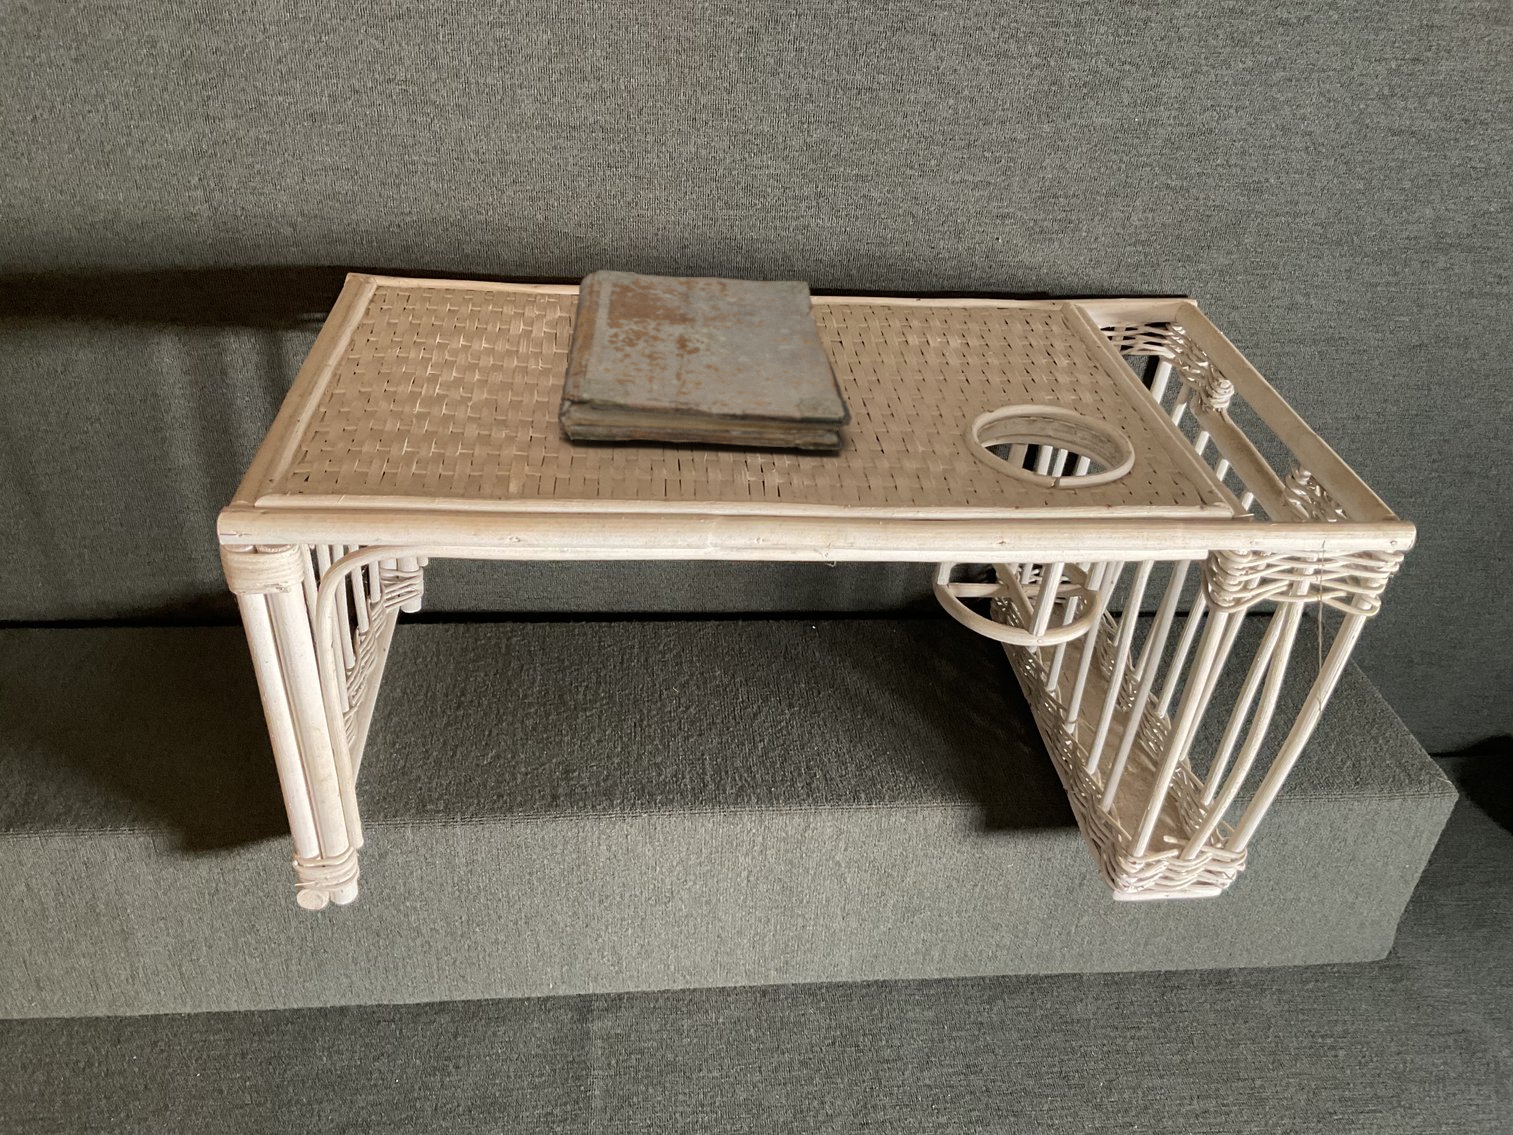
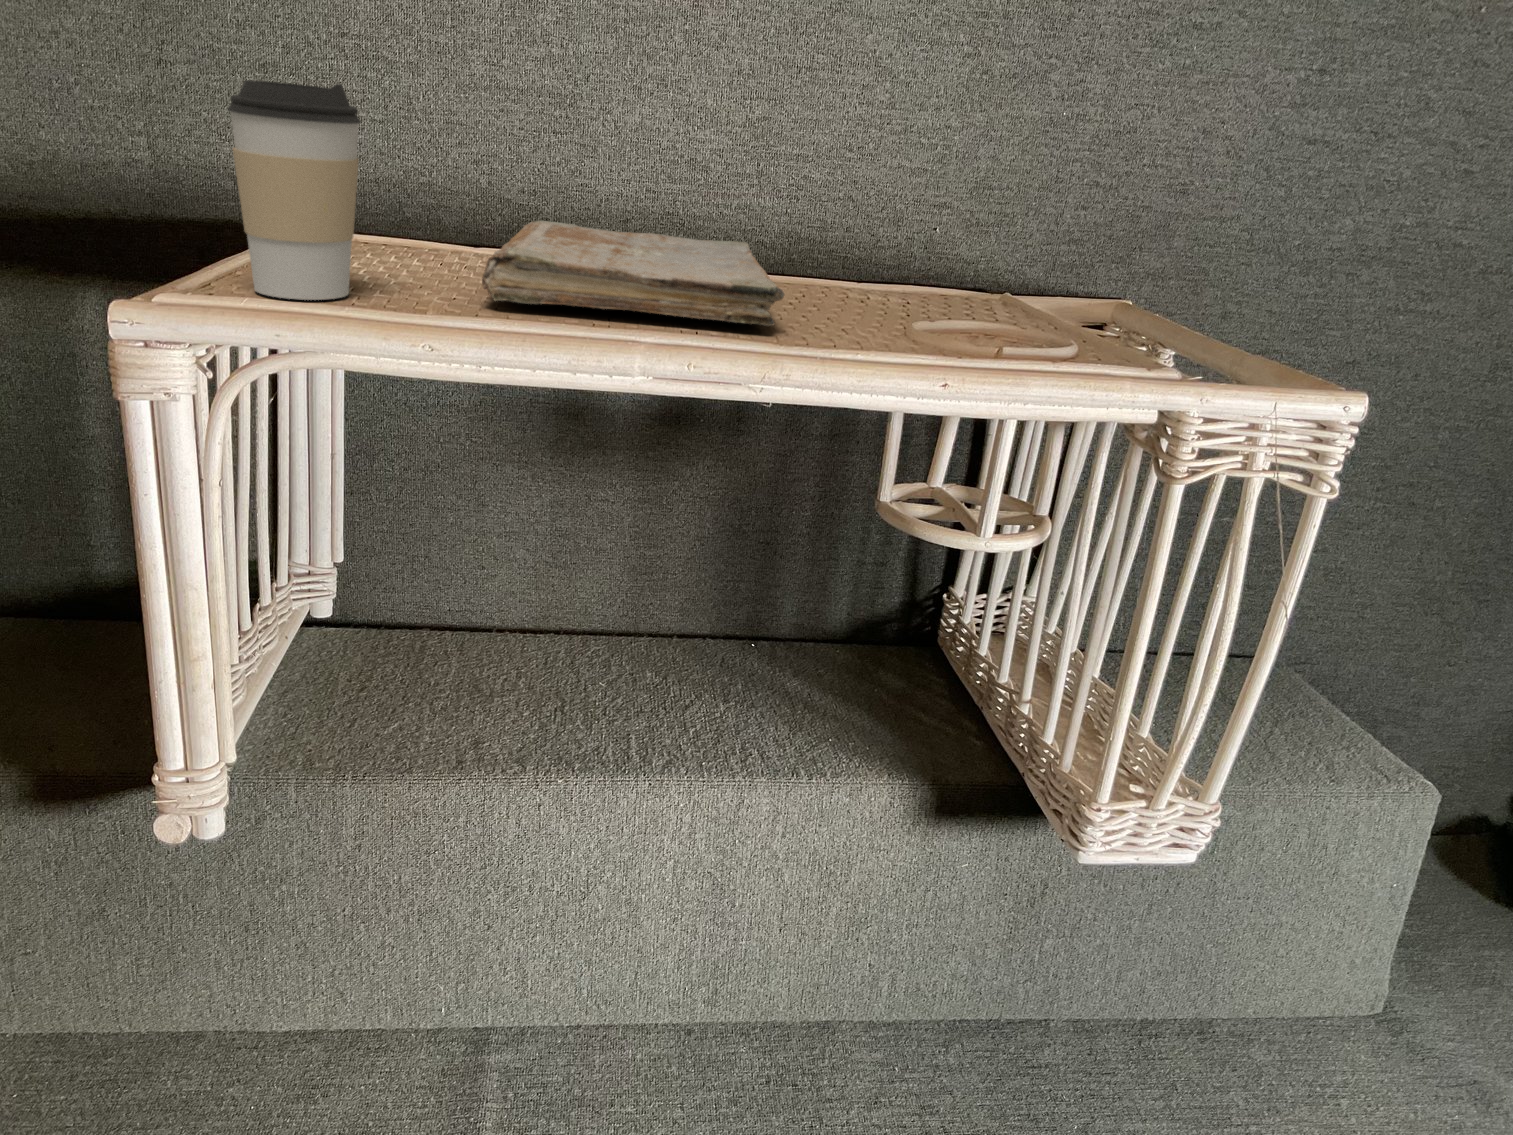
coffee cup: none [305,244,434,460] -> present [227,80,361,300]

